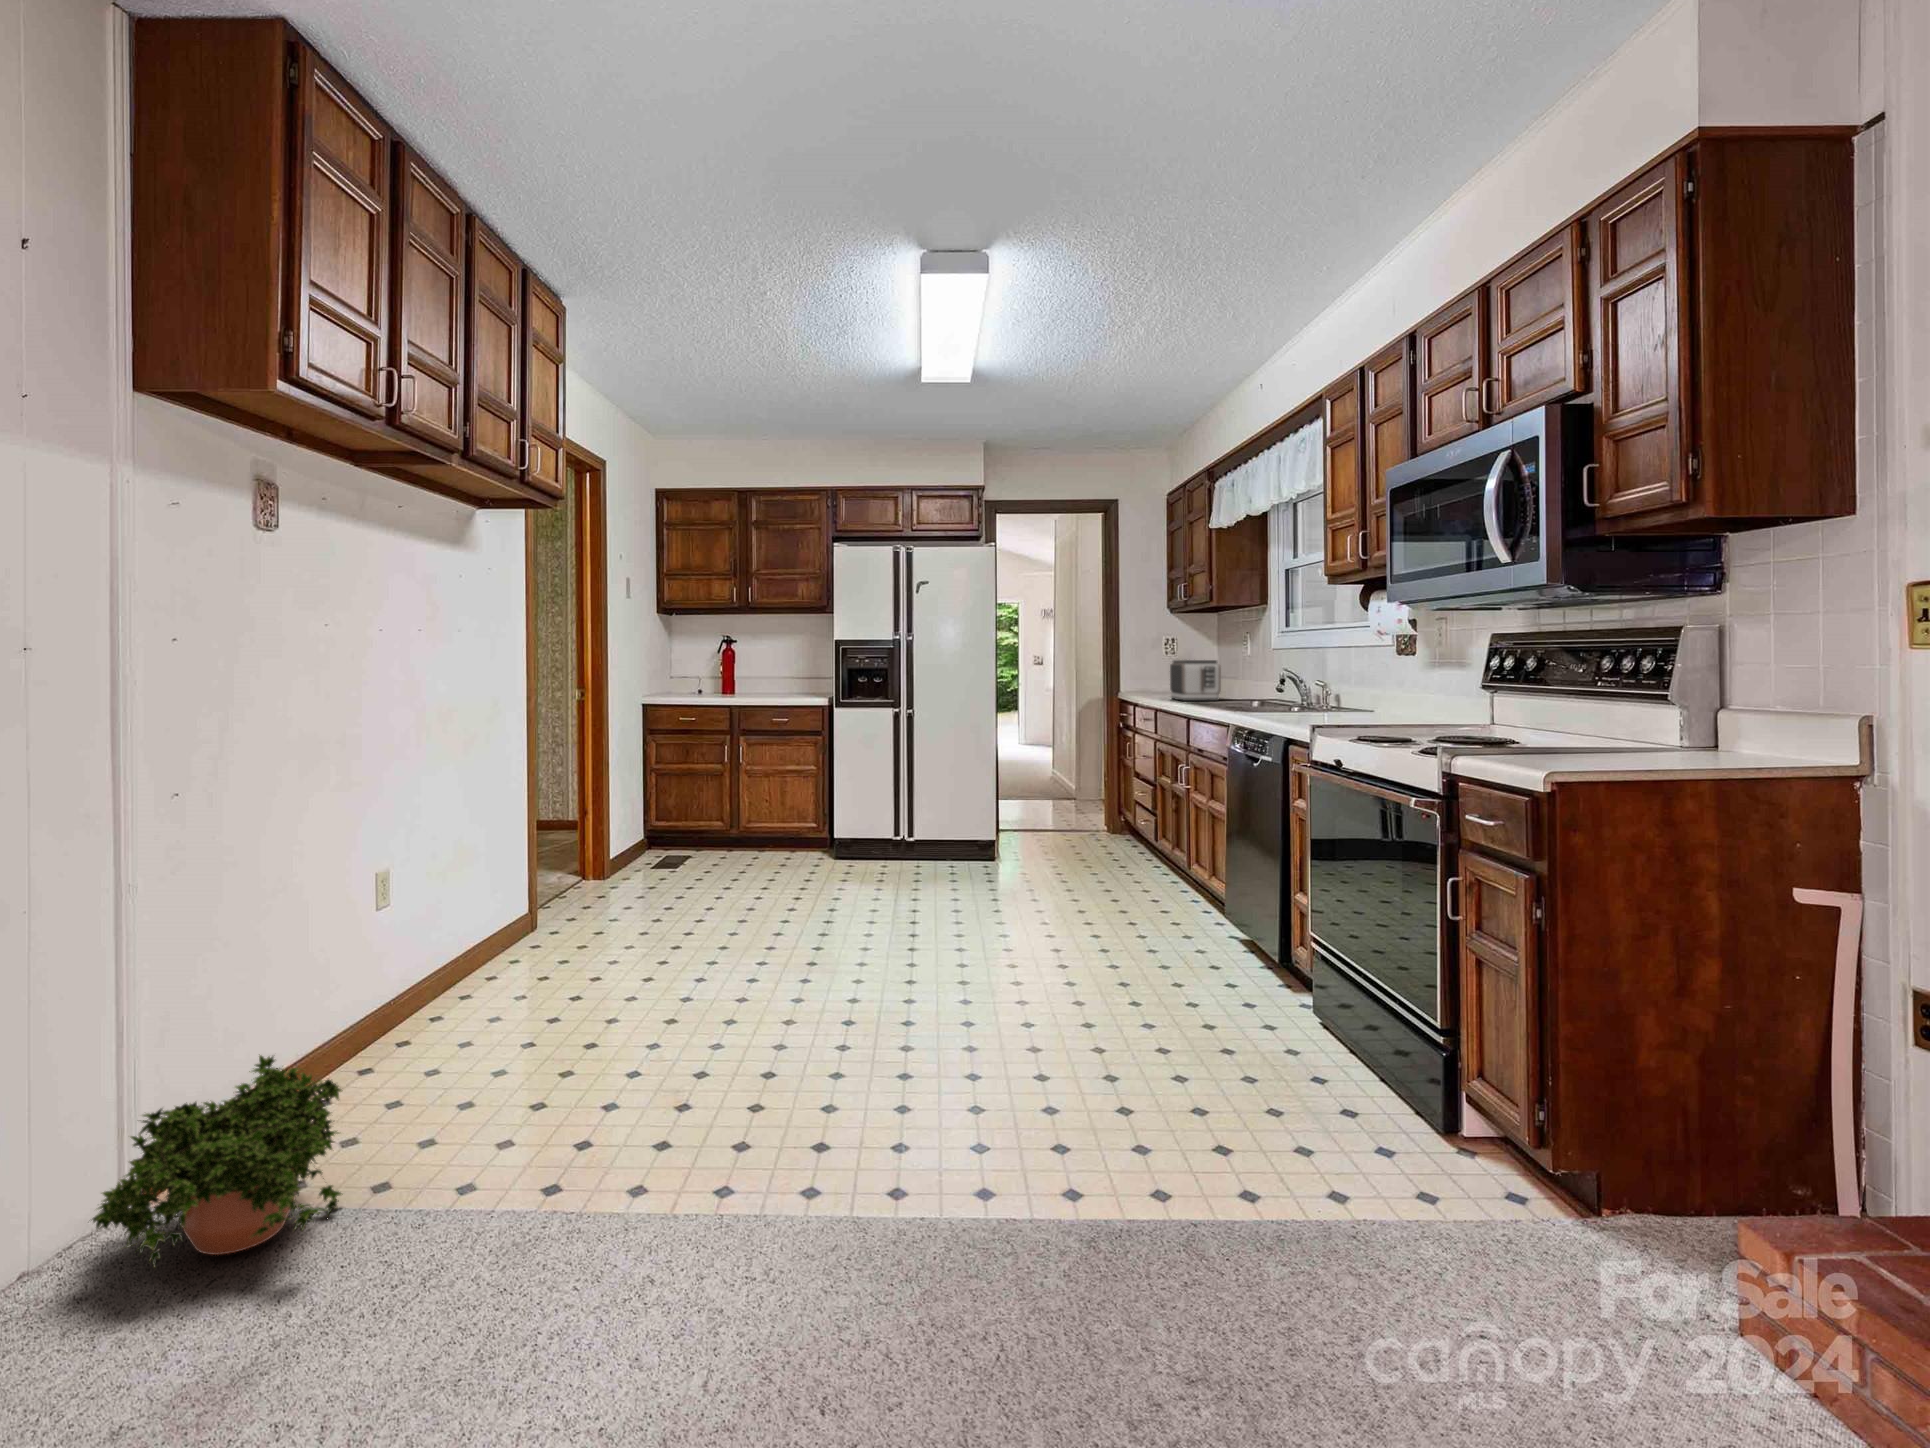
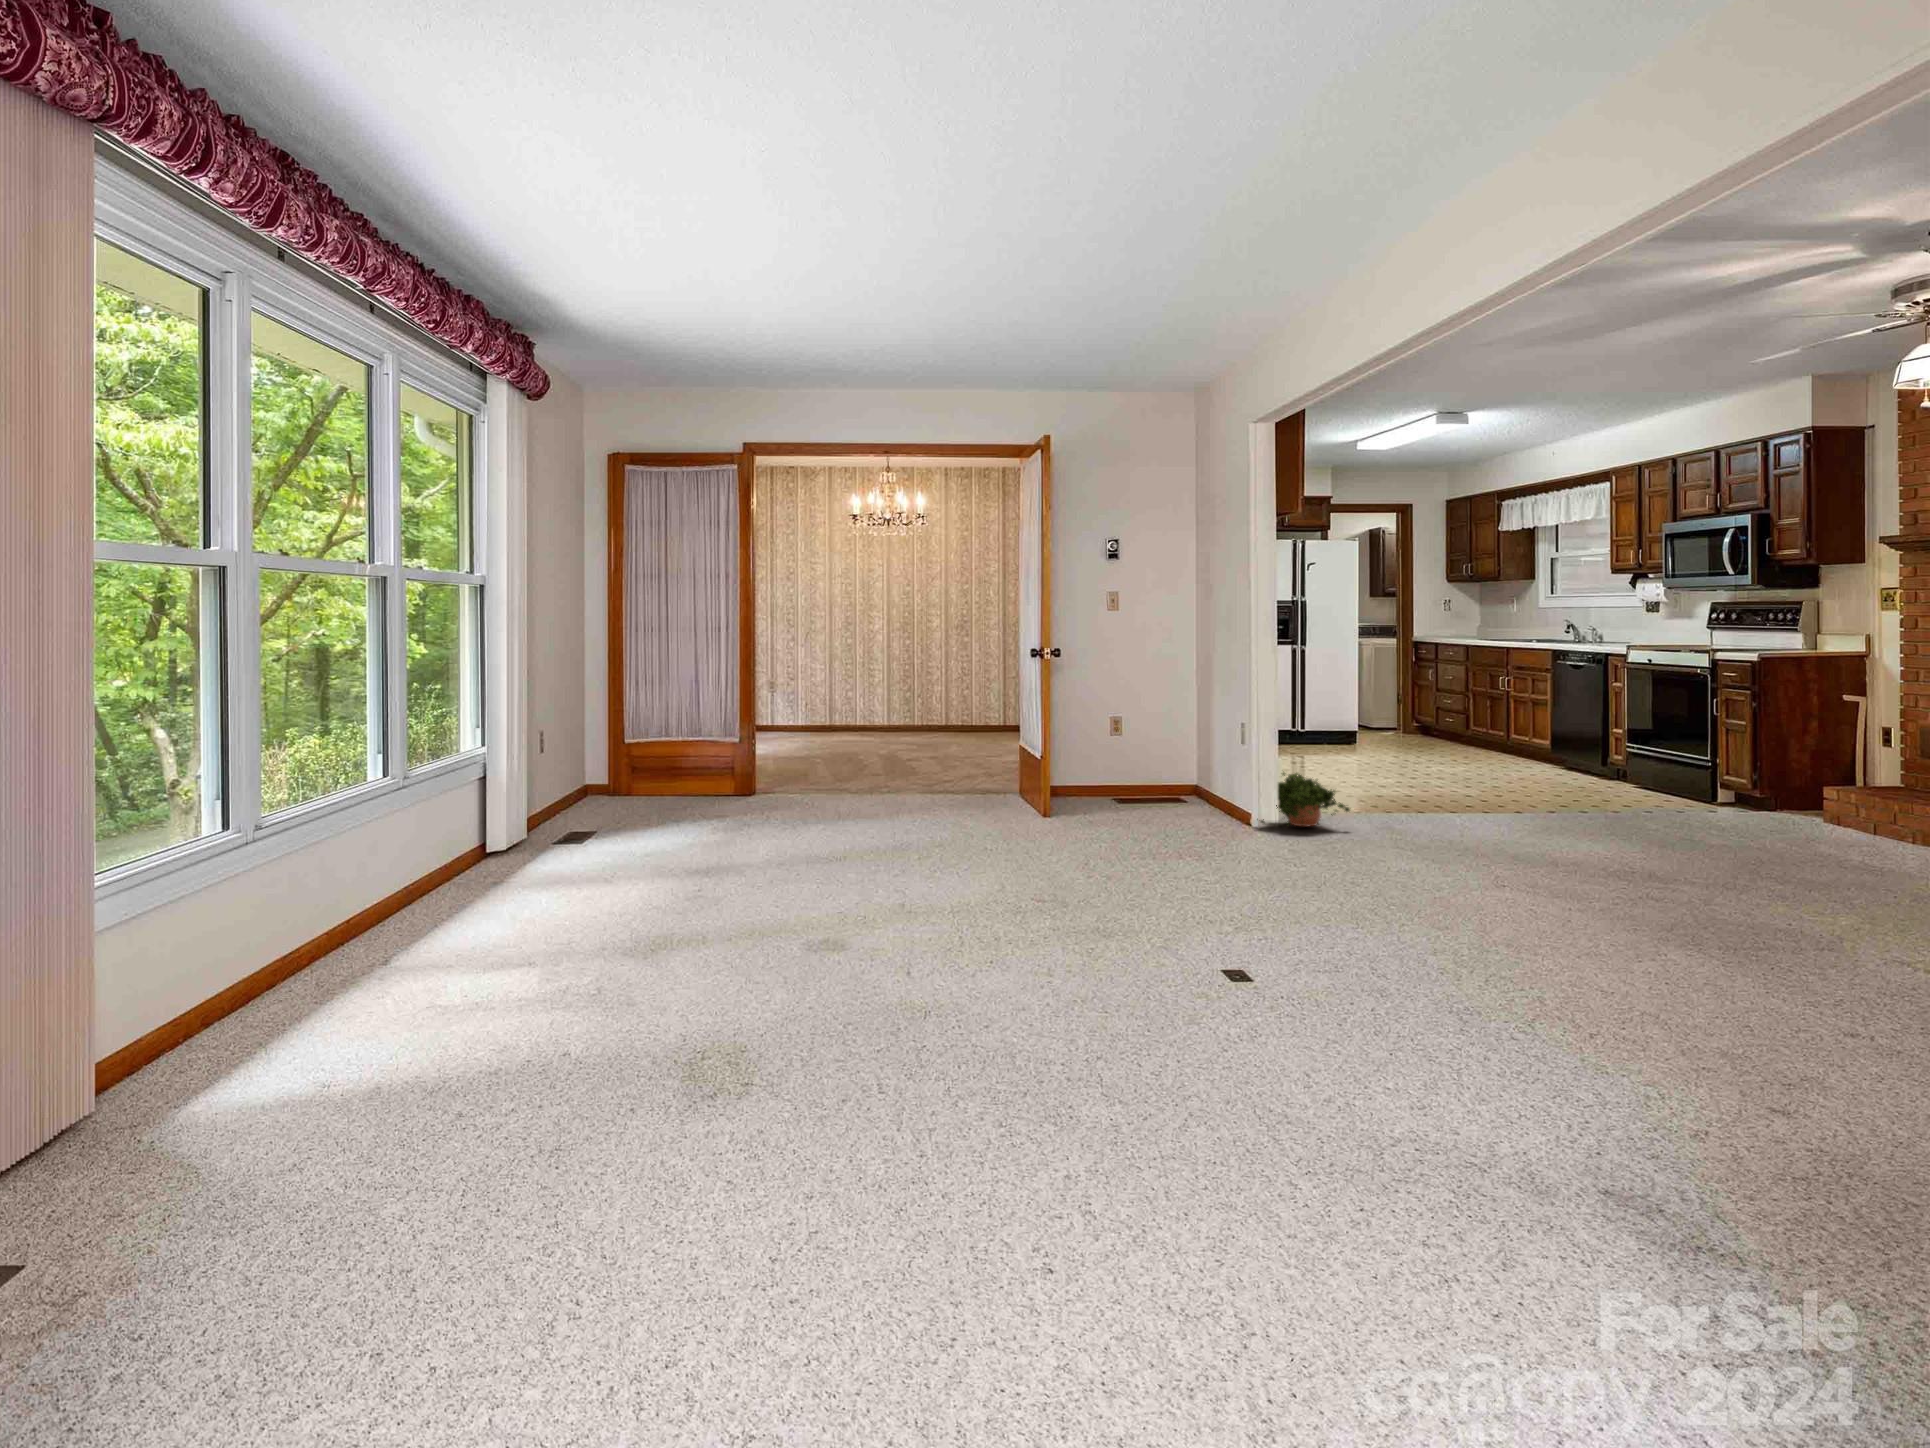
toaster: present [1170,660,1221,701] -> none [1474,613,1514,638]

